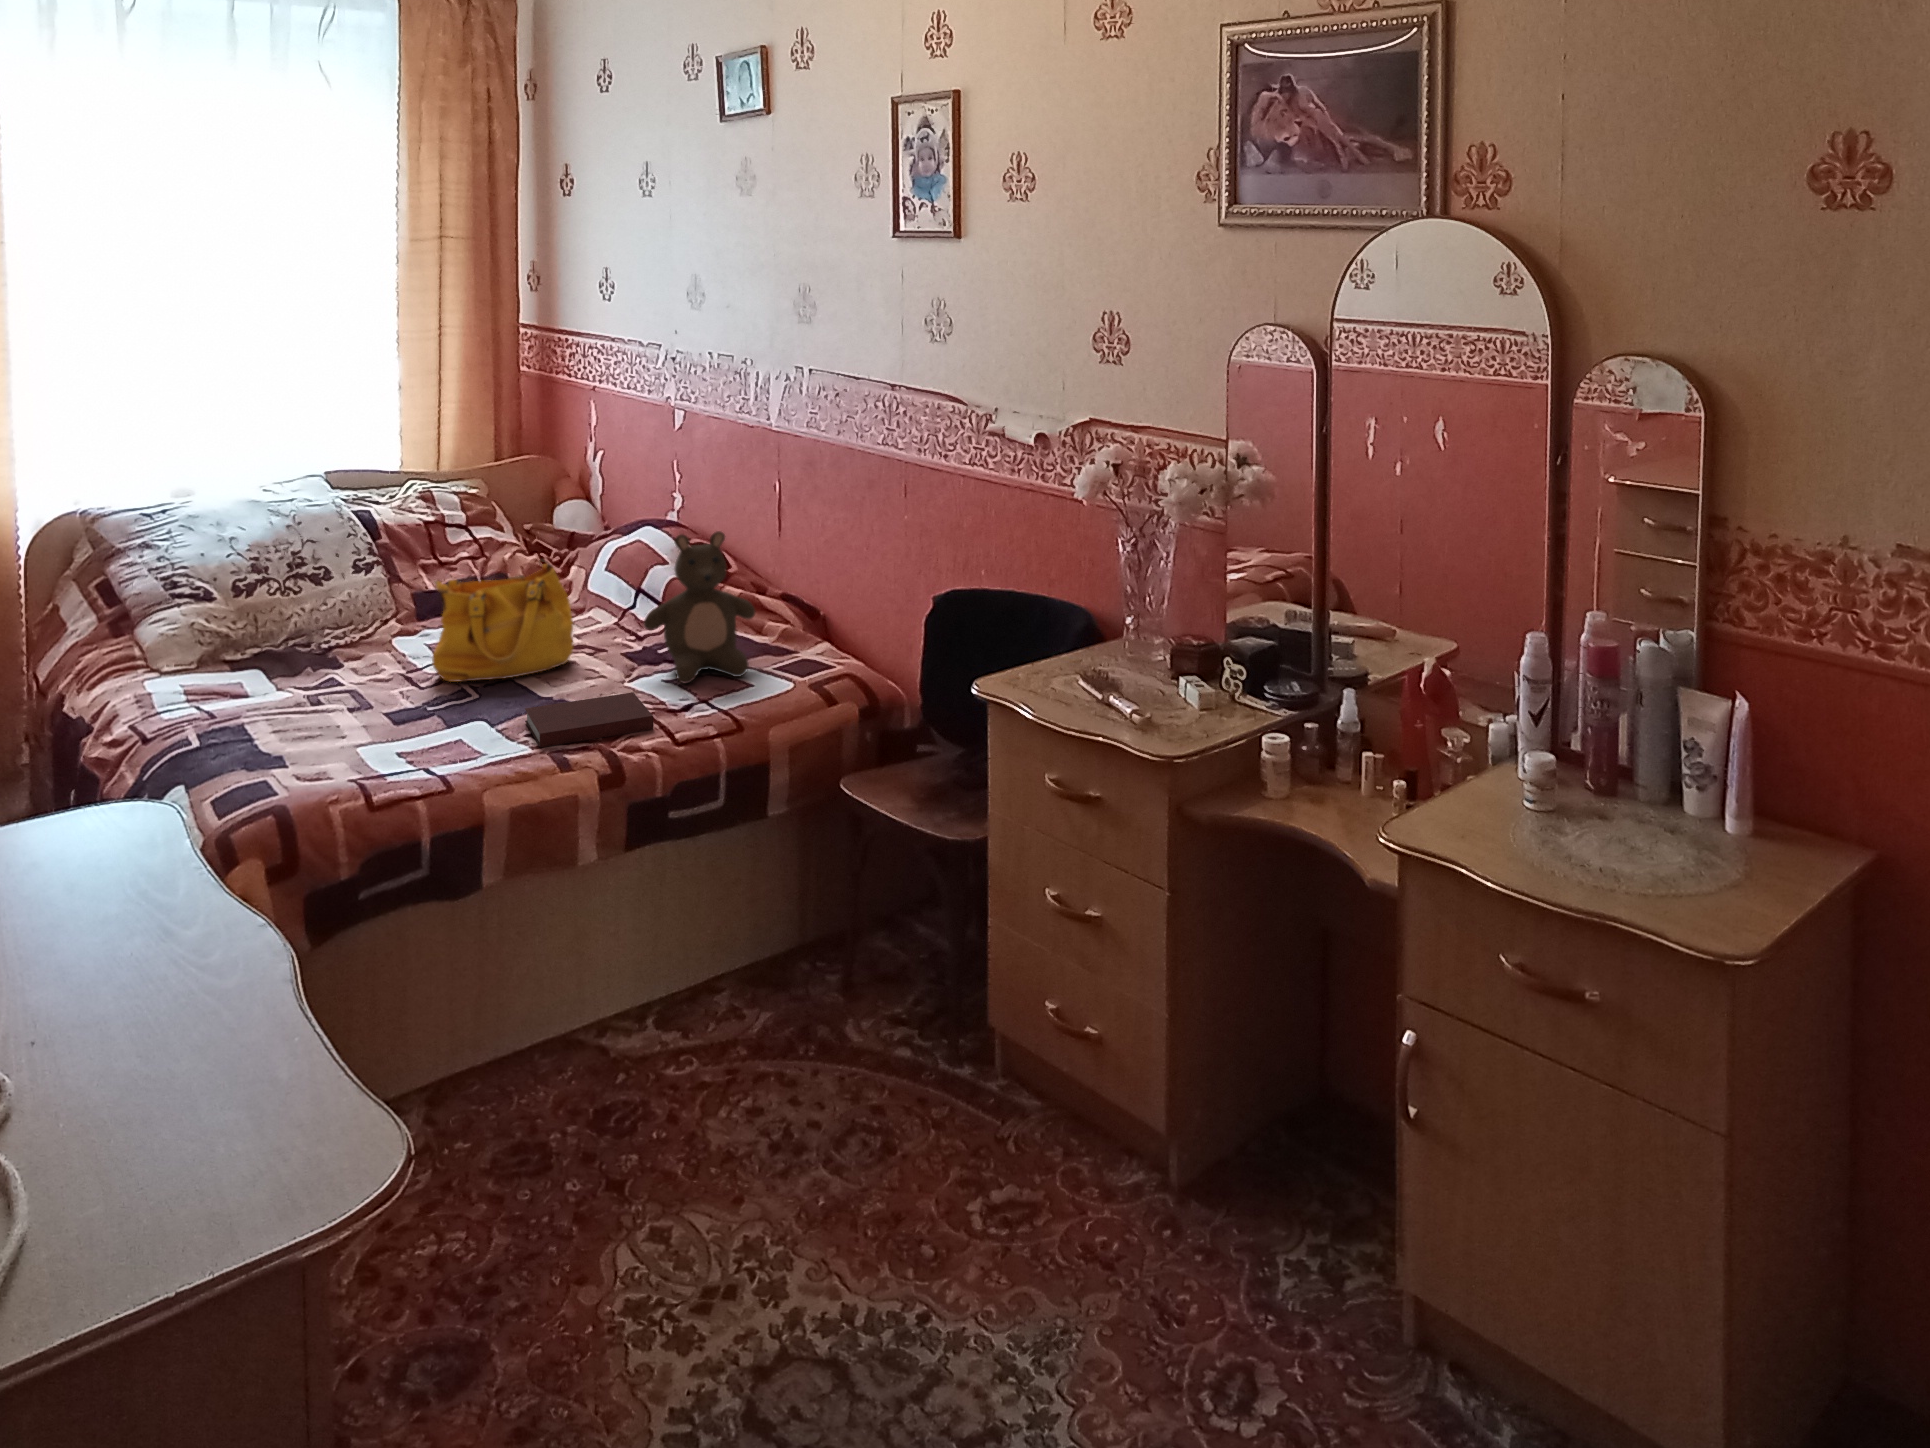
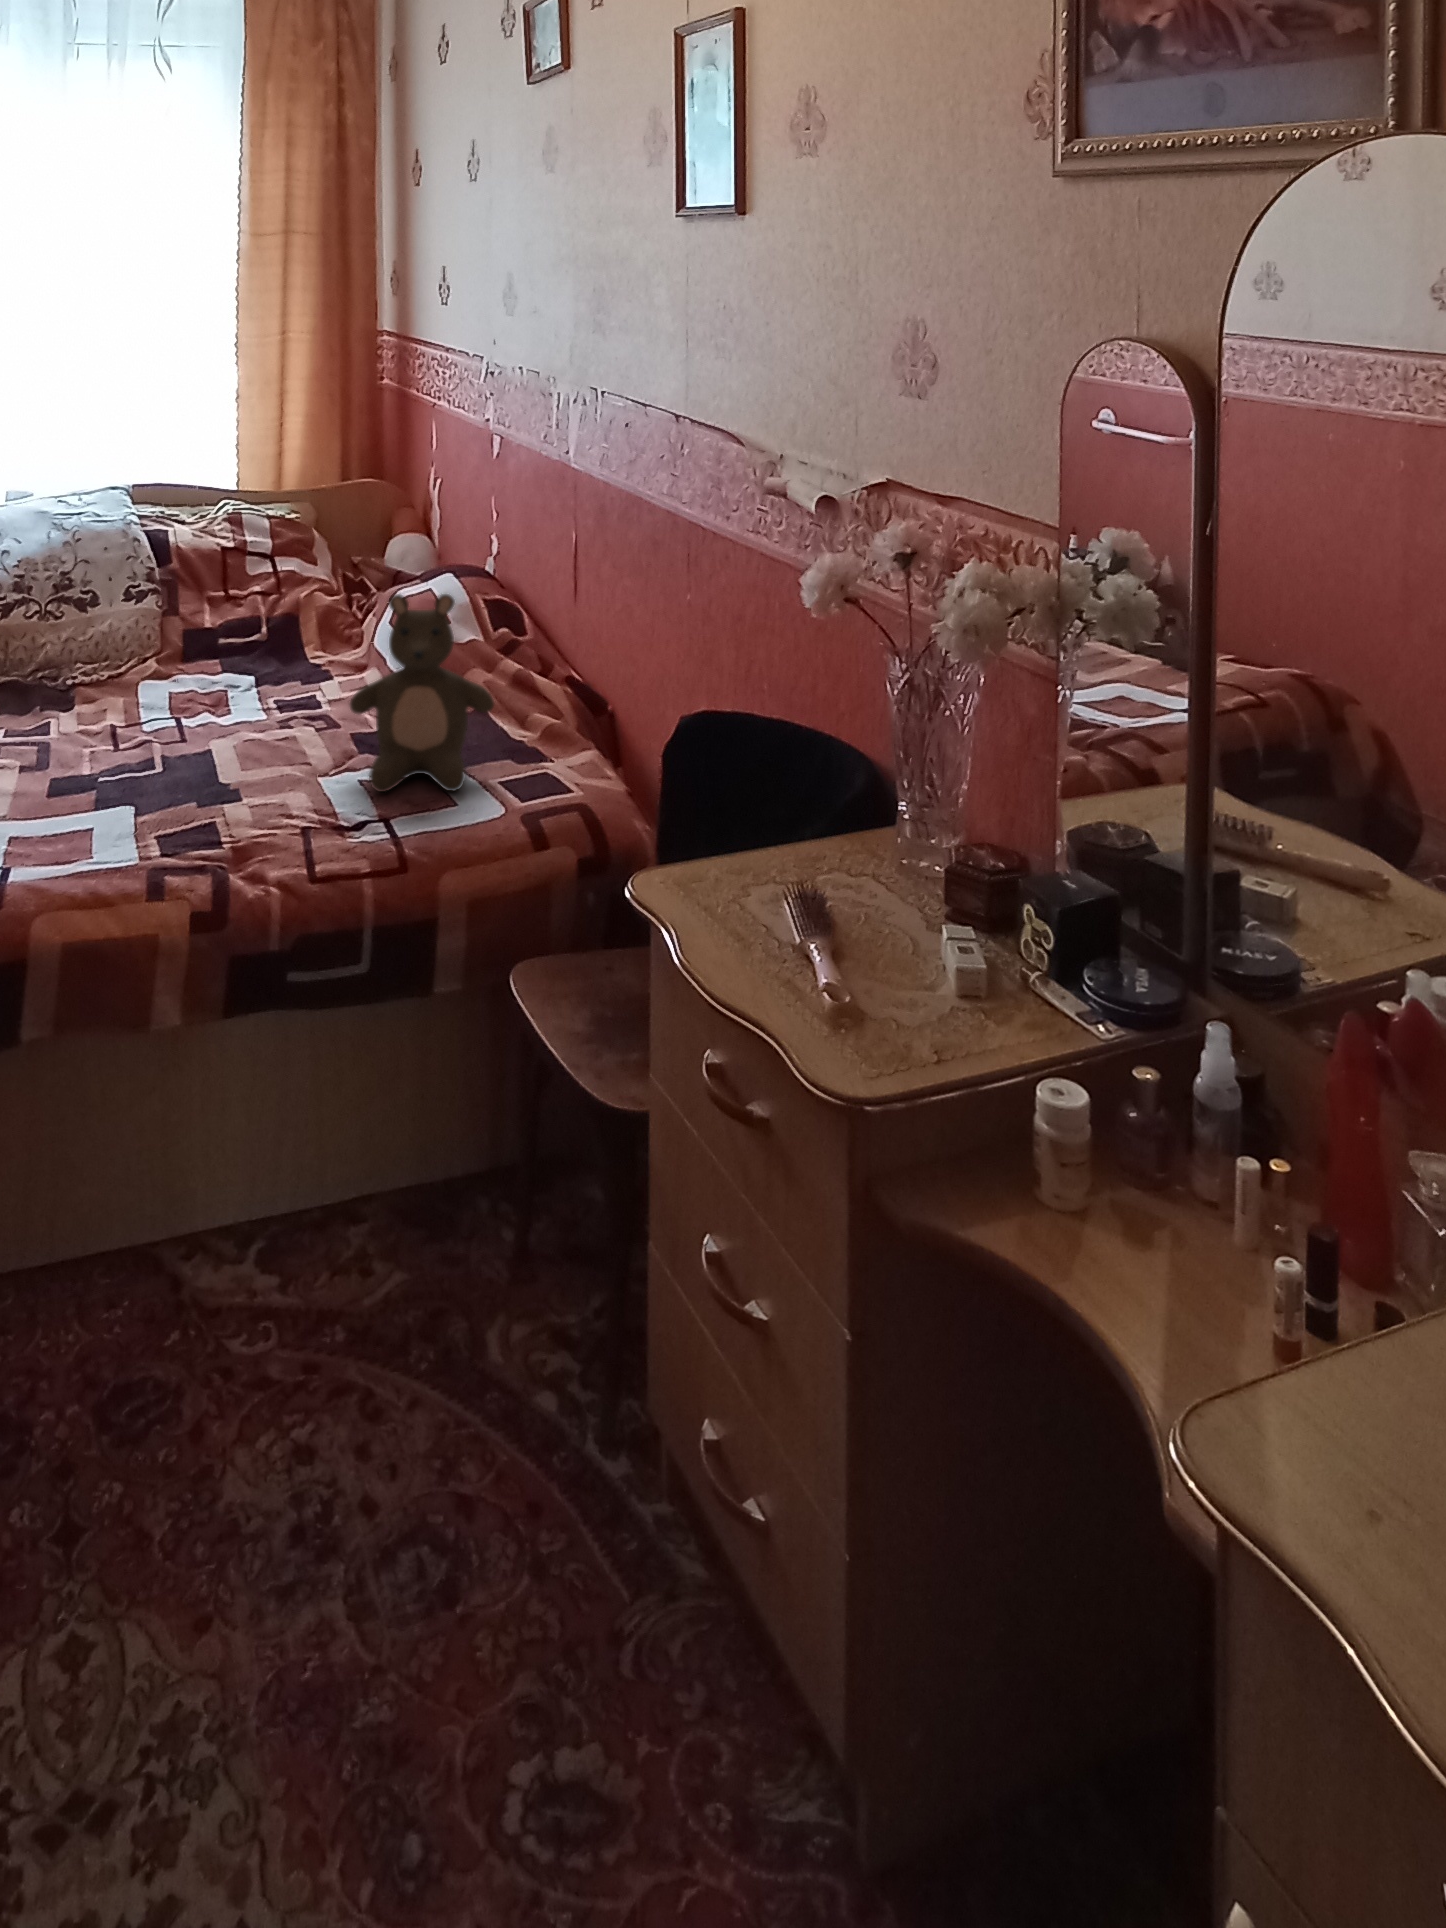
handbag: present [432,560,573,682] -> none [121,608,291,753]
notebook: present [525,692,654,747] -> none [136,799,296,865]

